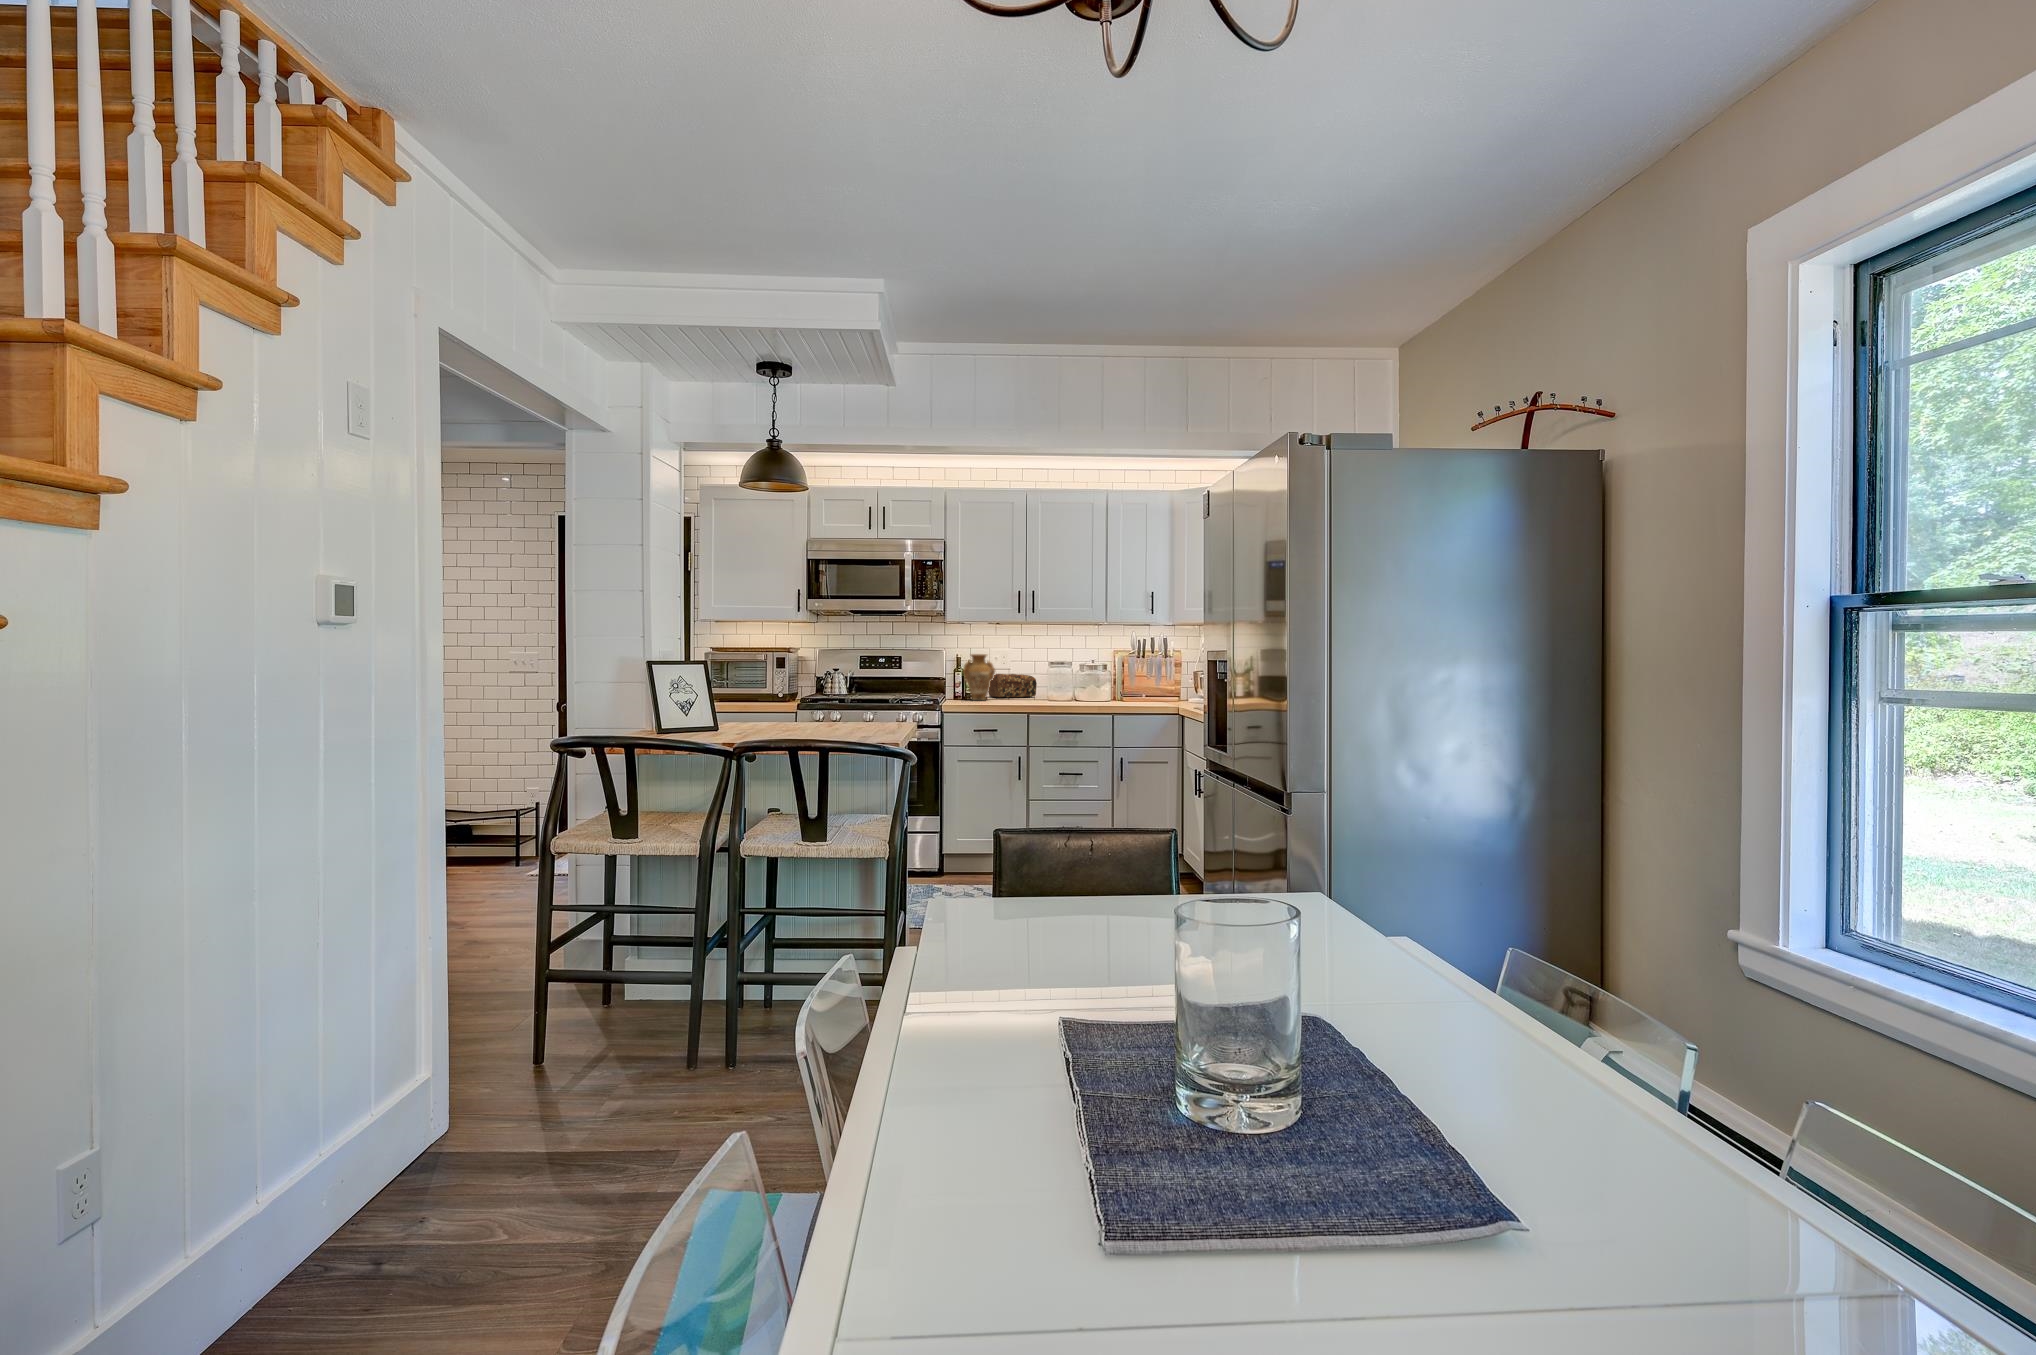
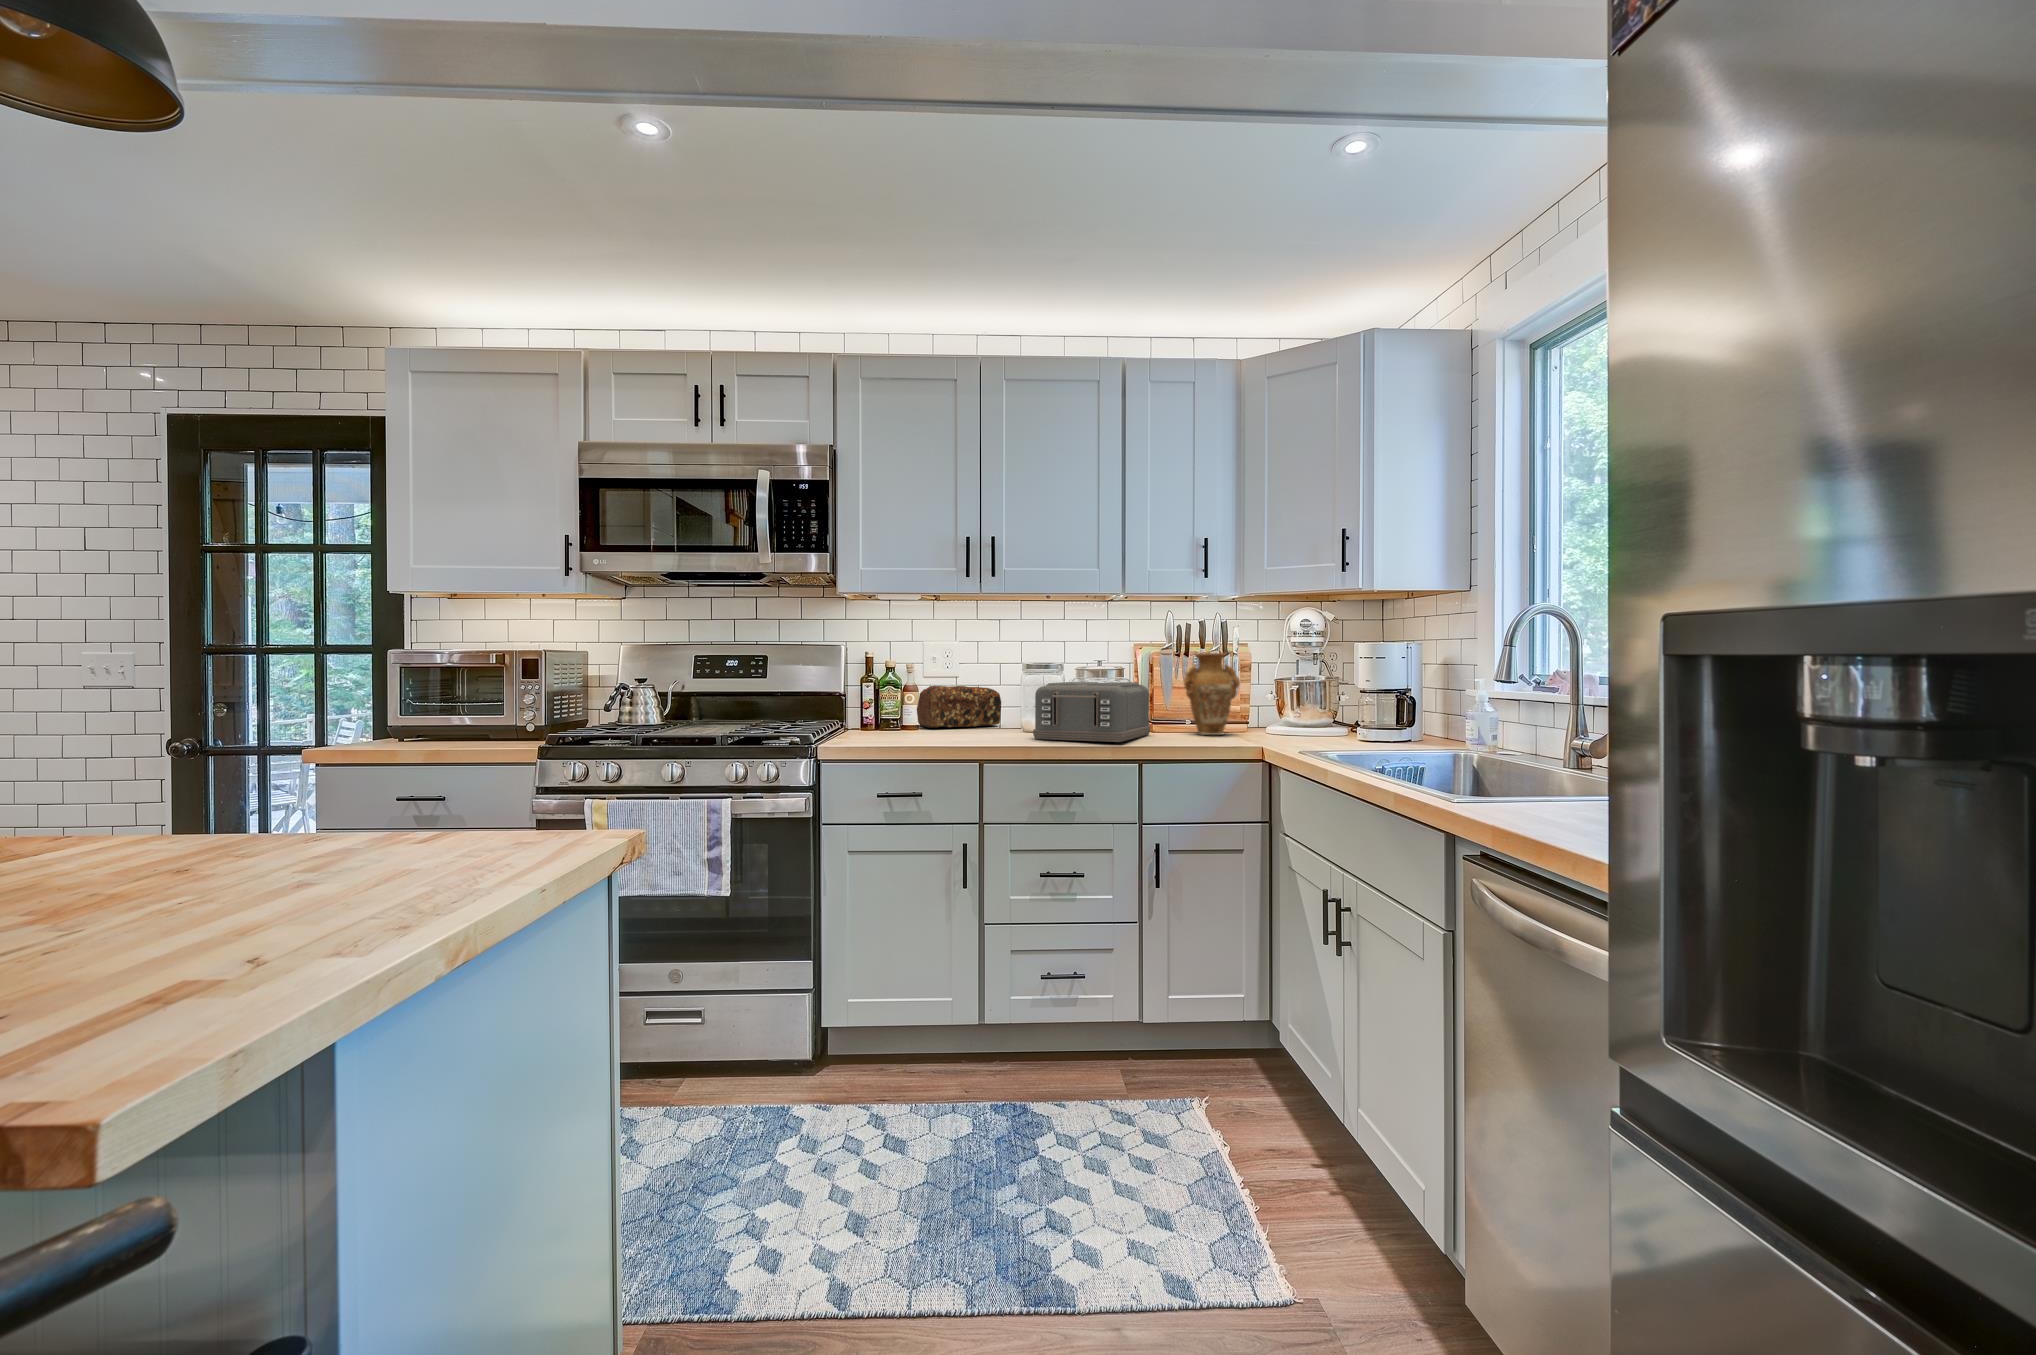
vase: present [963,654,995,700] -> present [1184,653,1240,735]
toaster: none [1055,672,1120,704] -> present [1033,682,1150,742]

